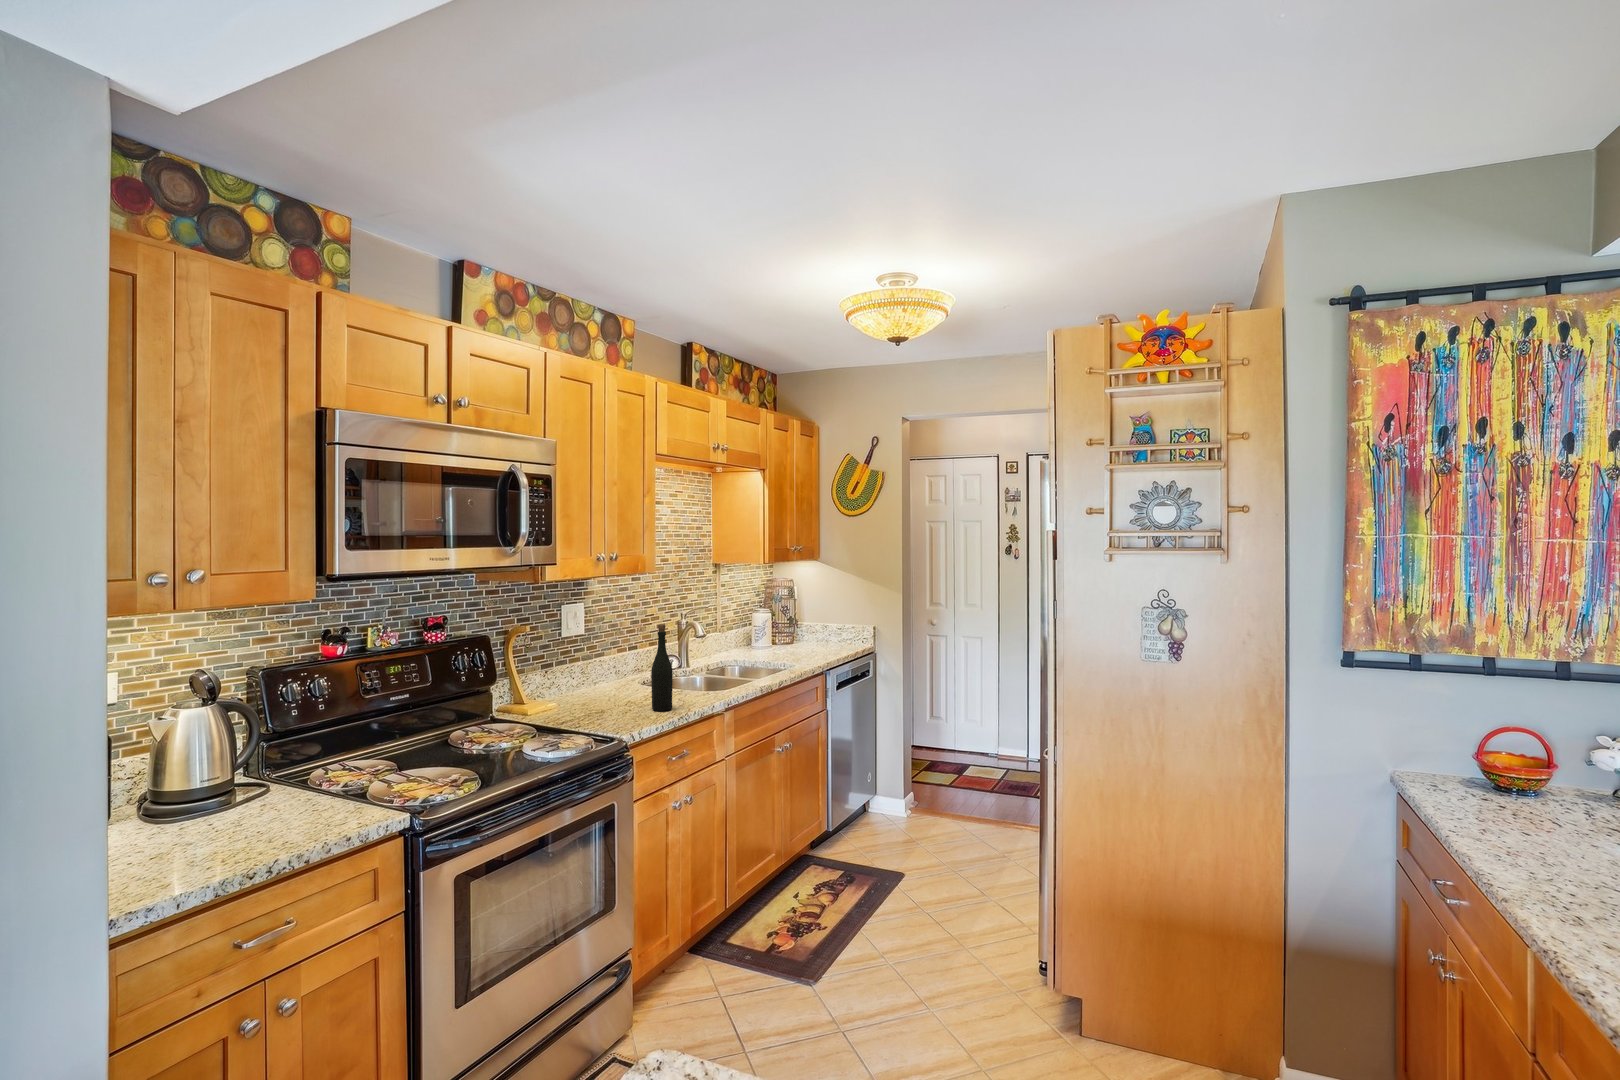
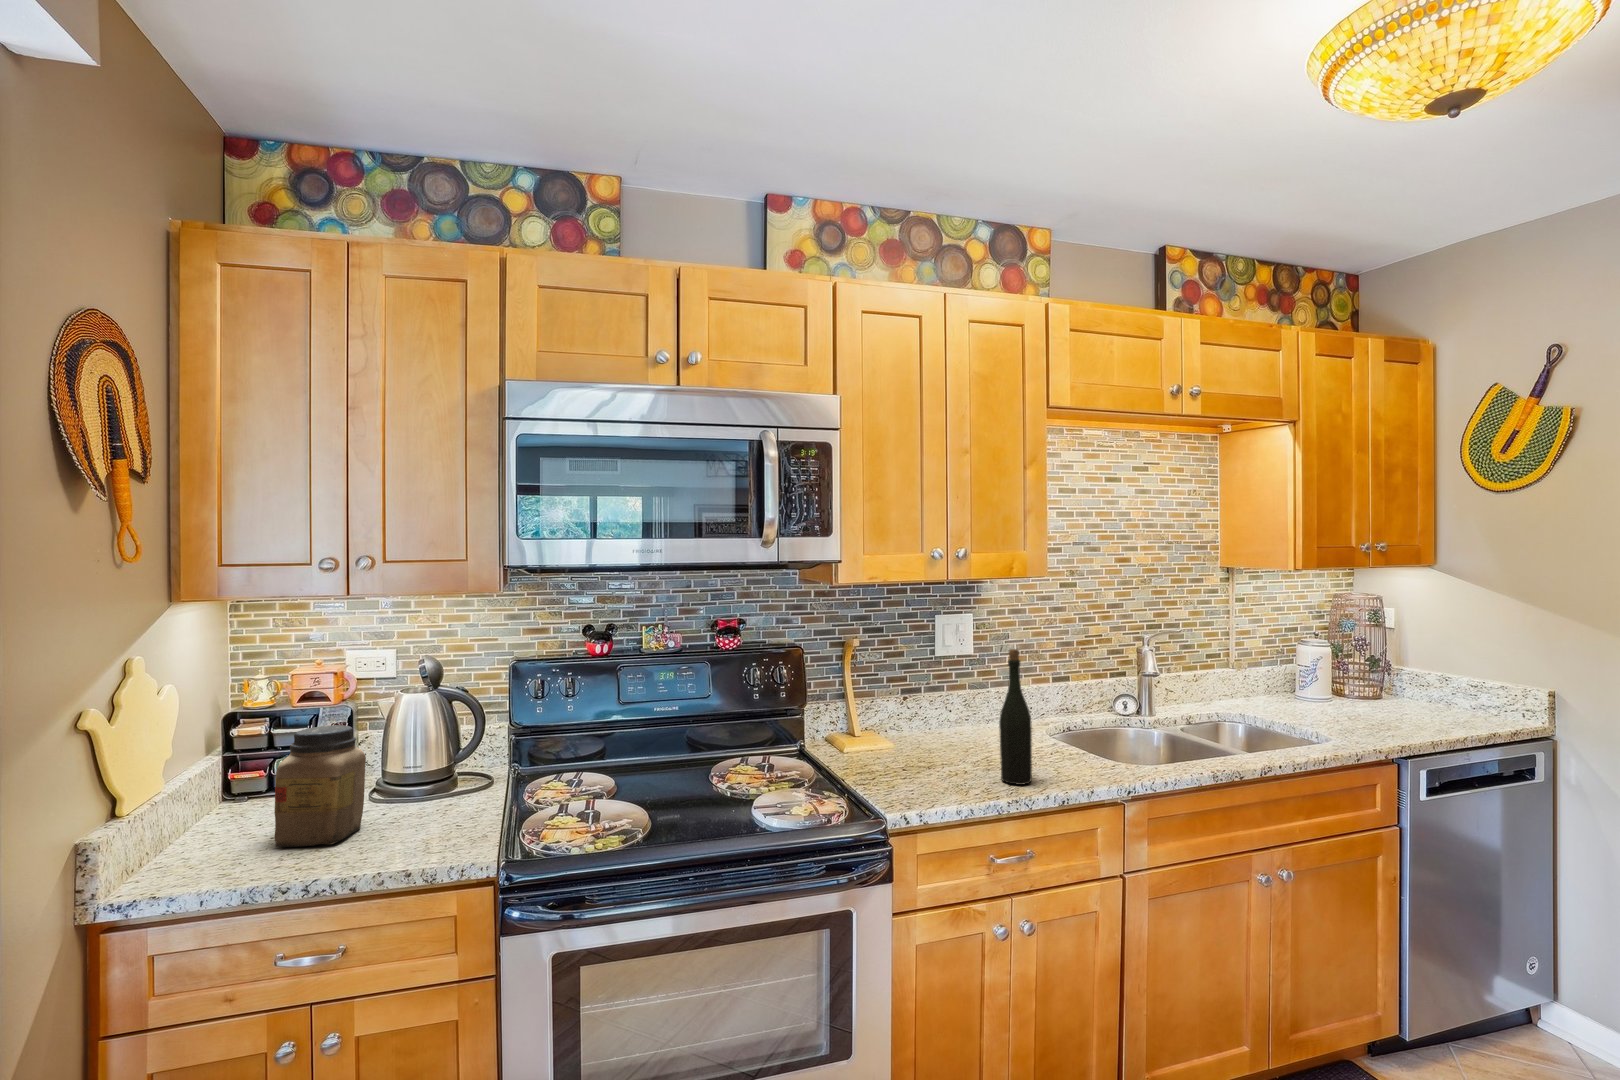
jar: none [158,736,240,852] -> present [274,725,366,847]

